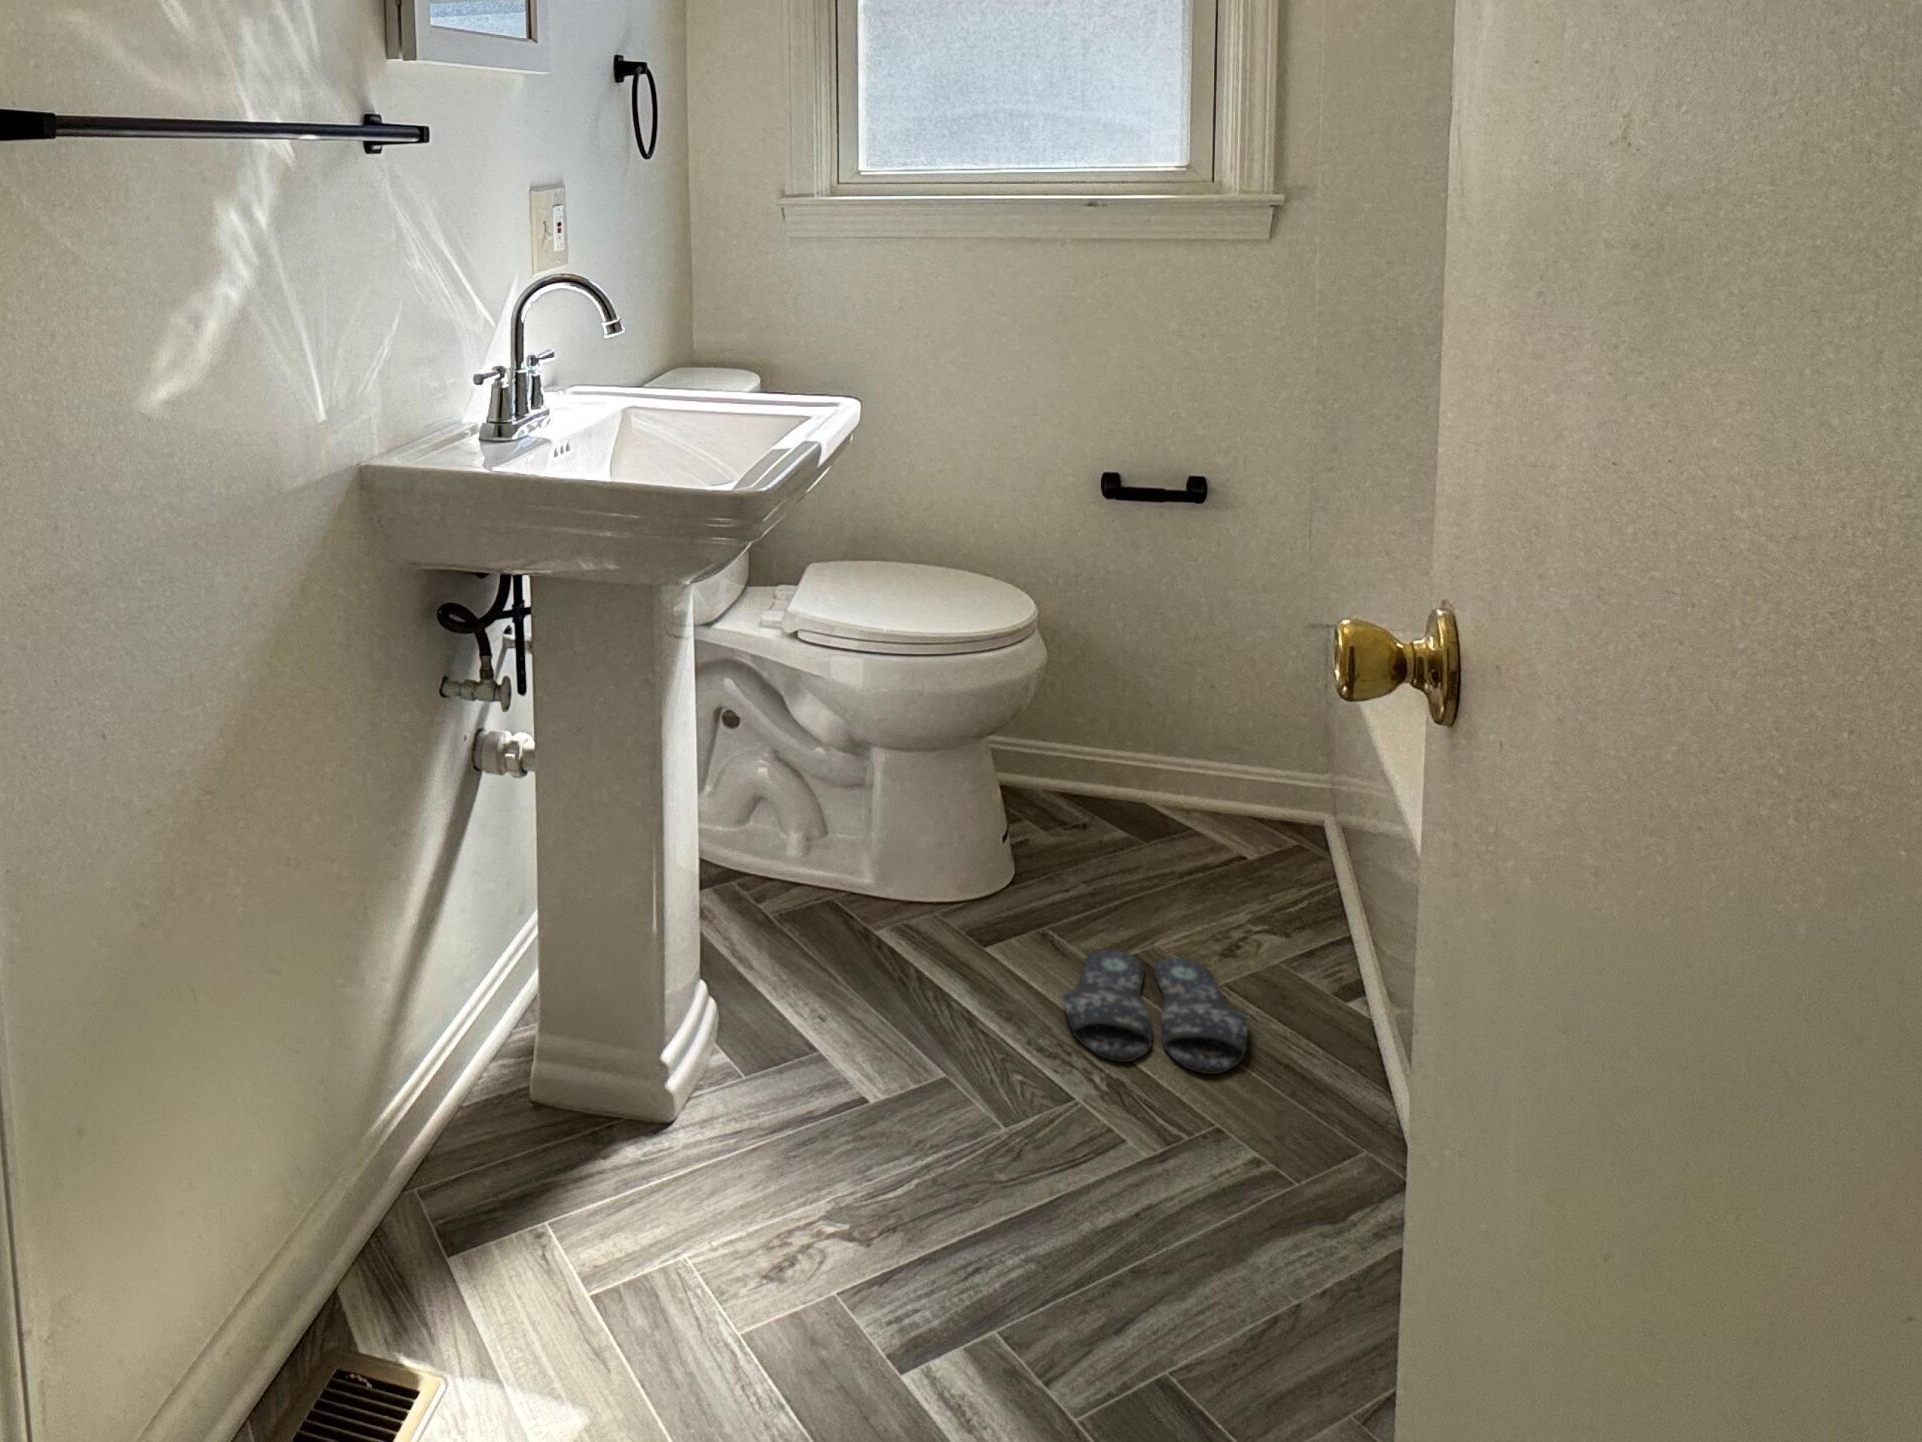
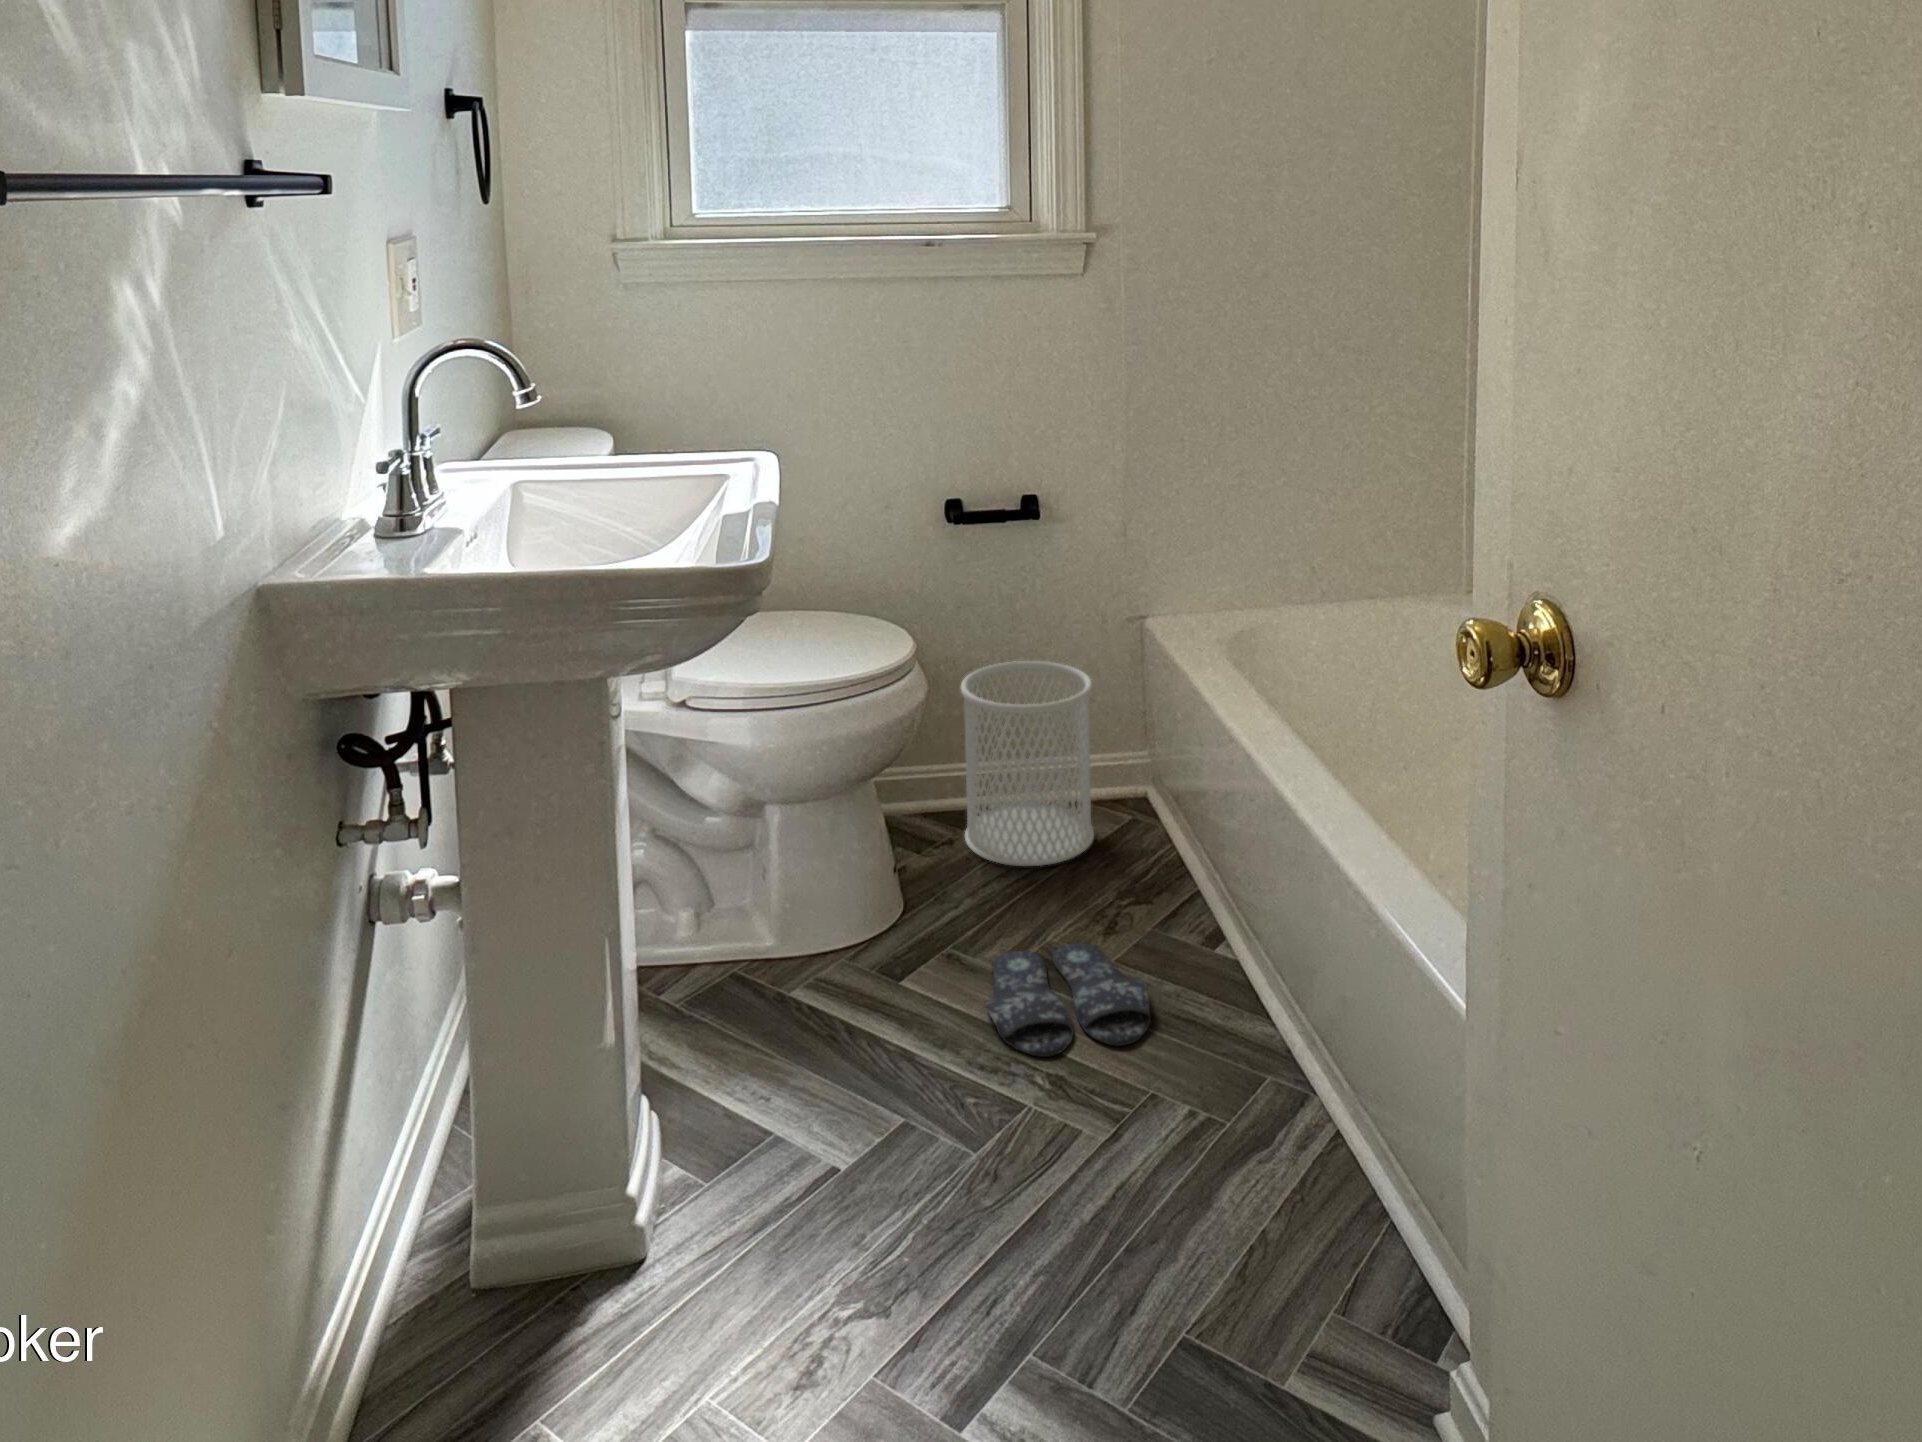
wastebasket: none [1100,654,1252,875] -> present [961,661,1094,866]

